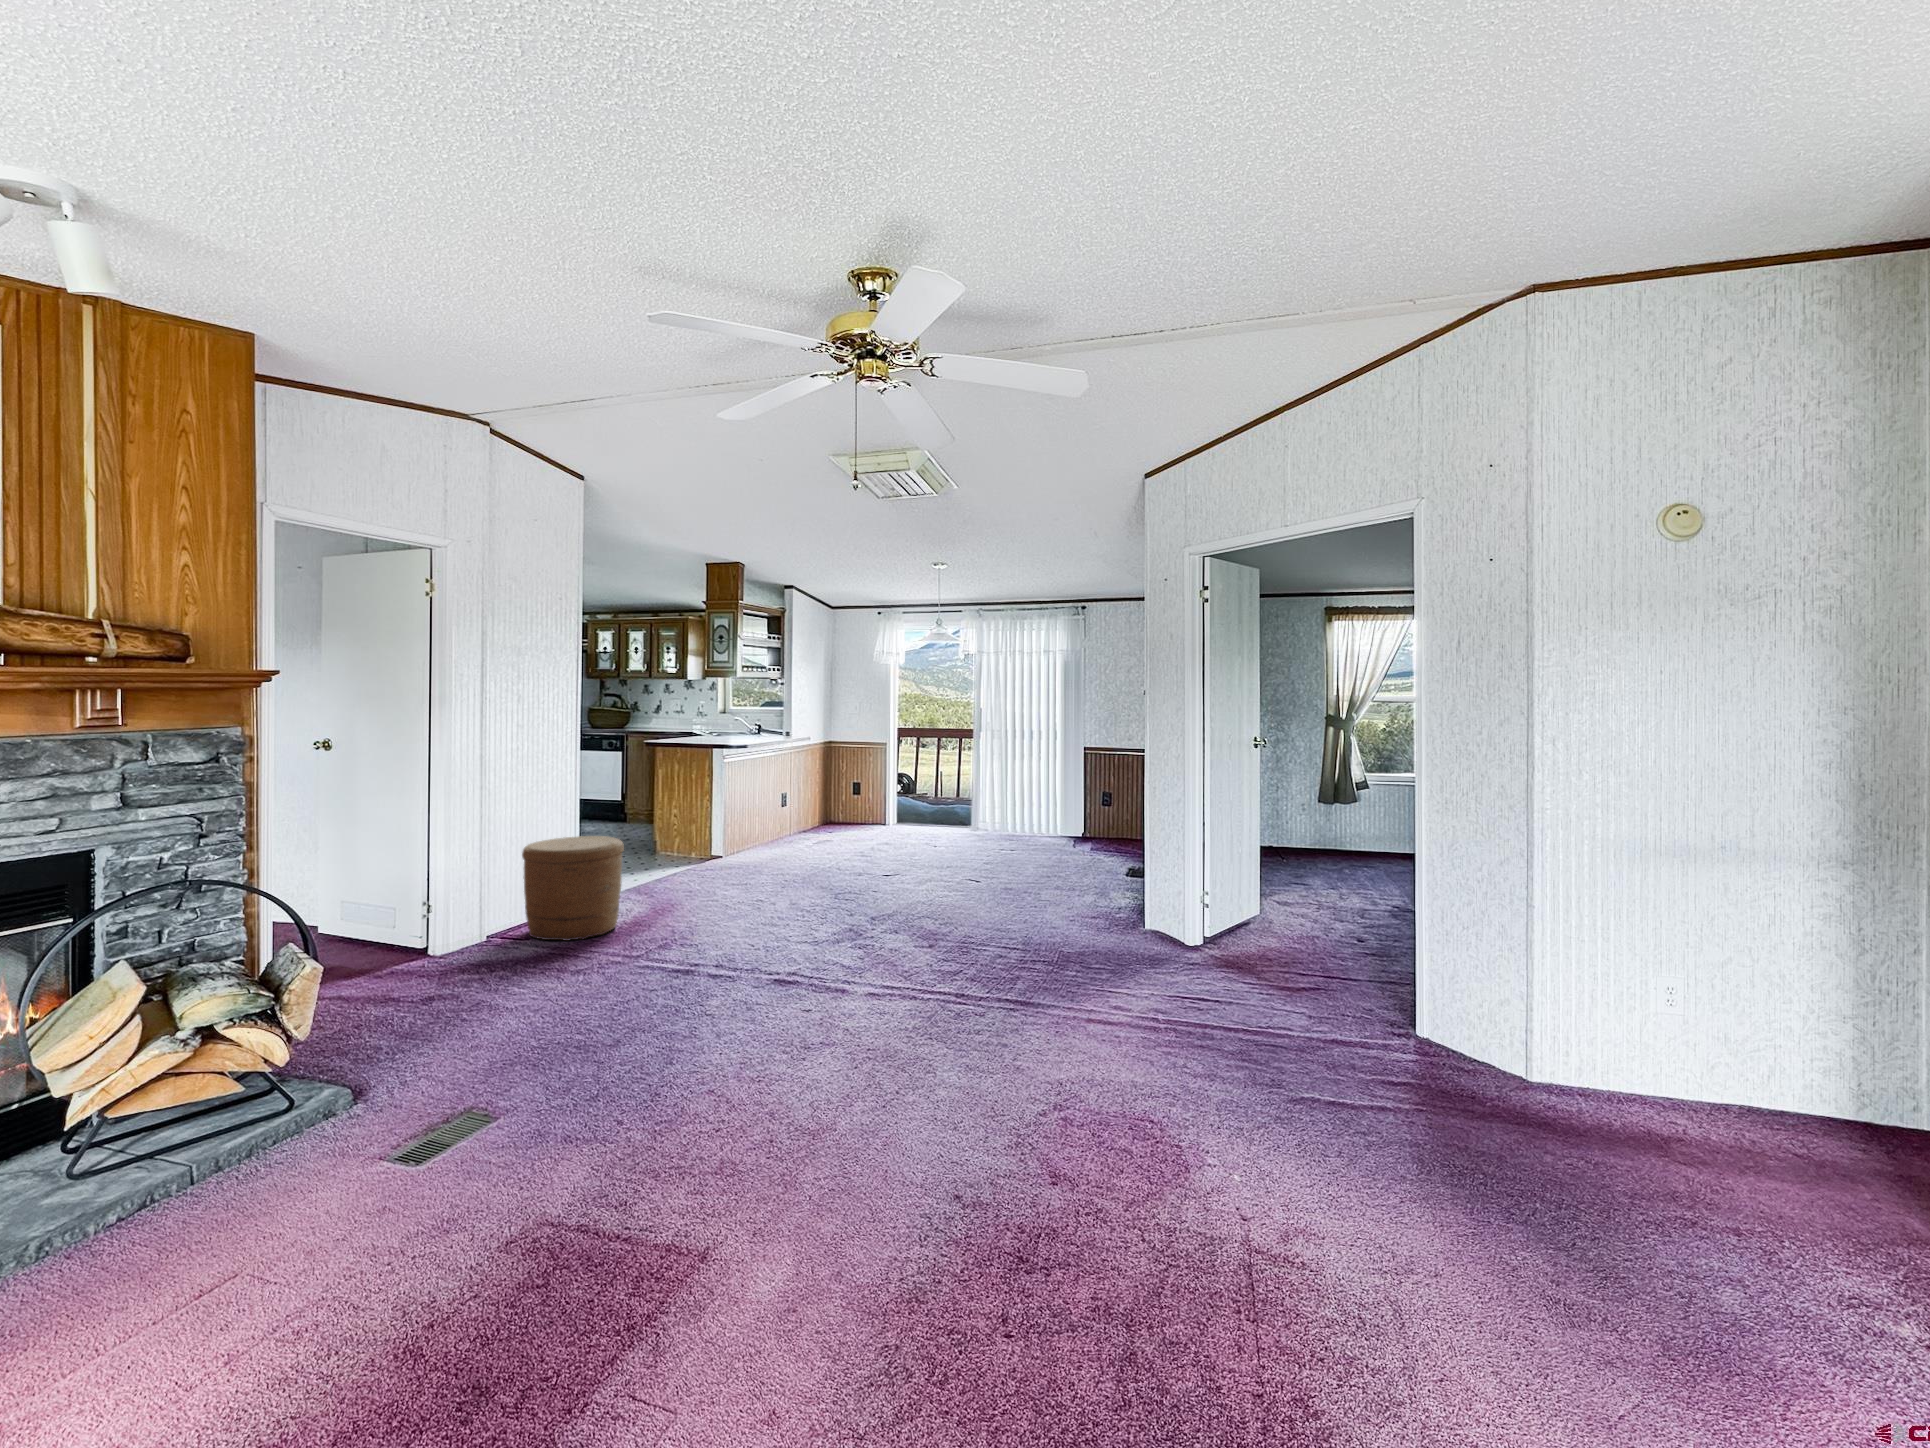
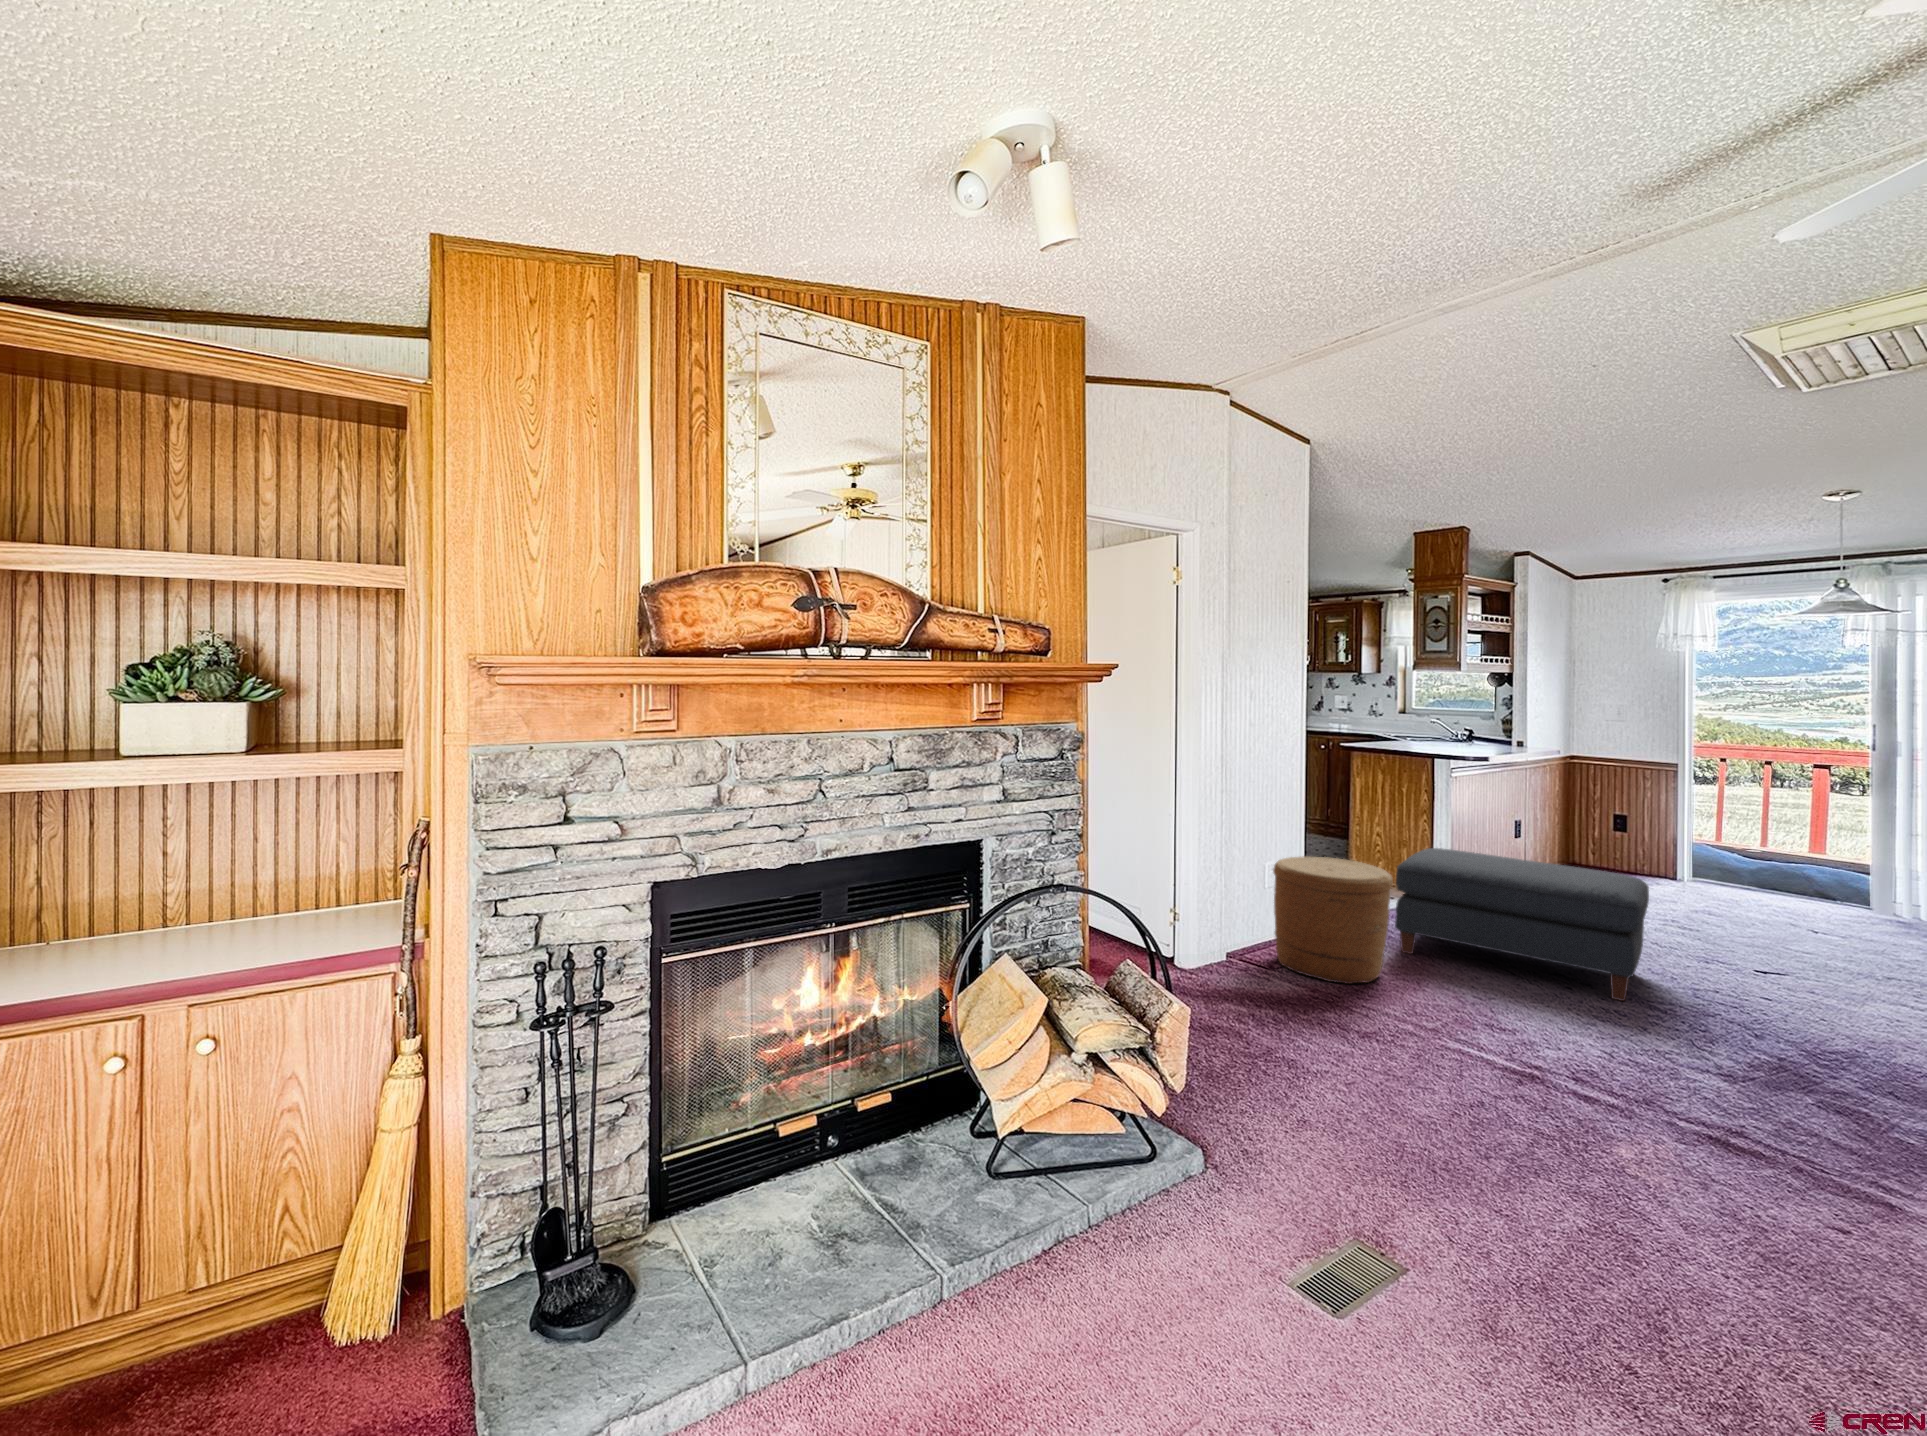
ottoman: none [643,818,819,910] -> present [1395,848,1649,1001]

